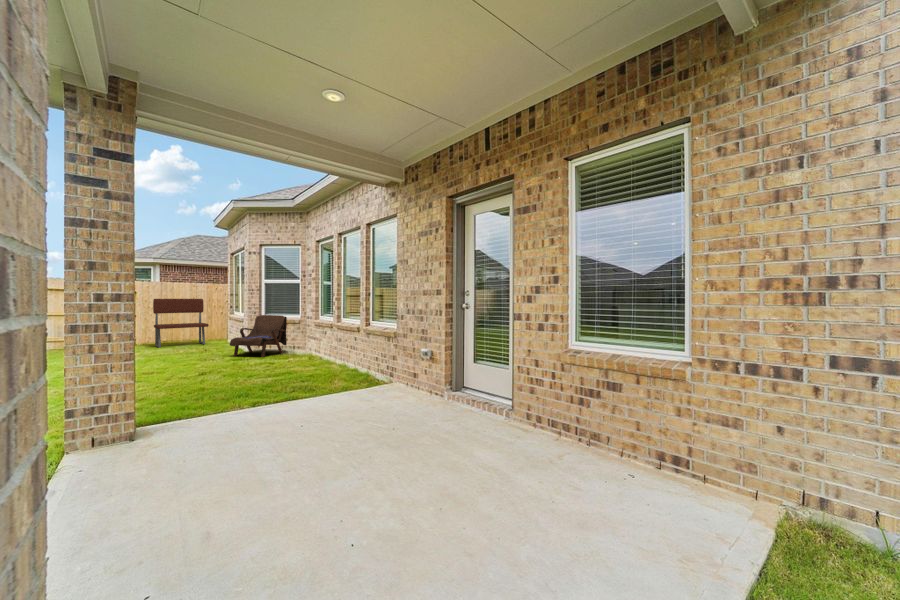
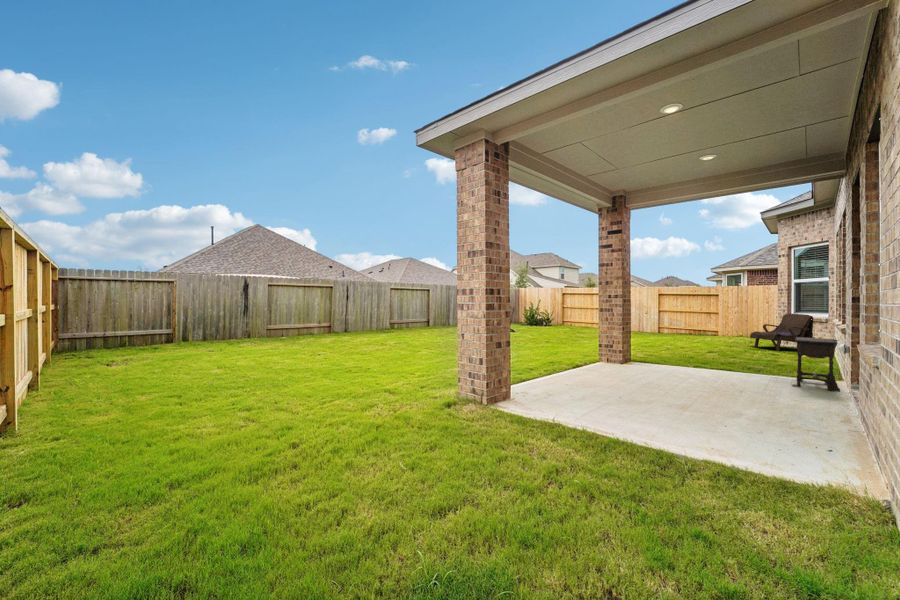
bench: present [153,299,209,348] -> none [712,299,755,338]
side table: none [364,342,416,401] -> present [793,337,840,392]

